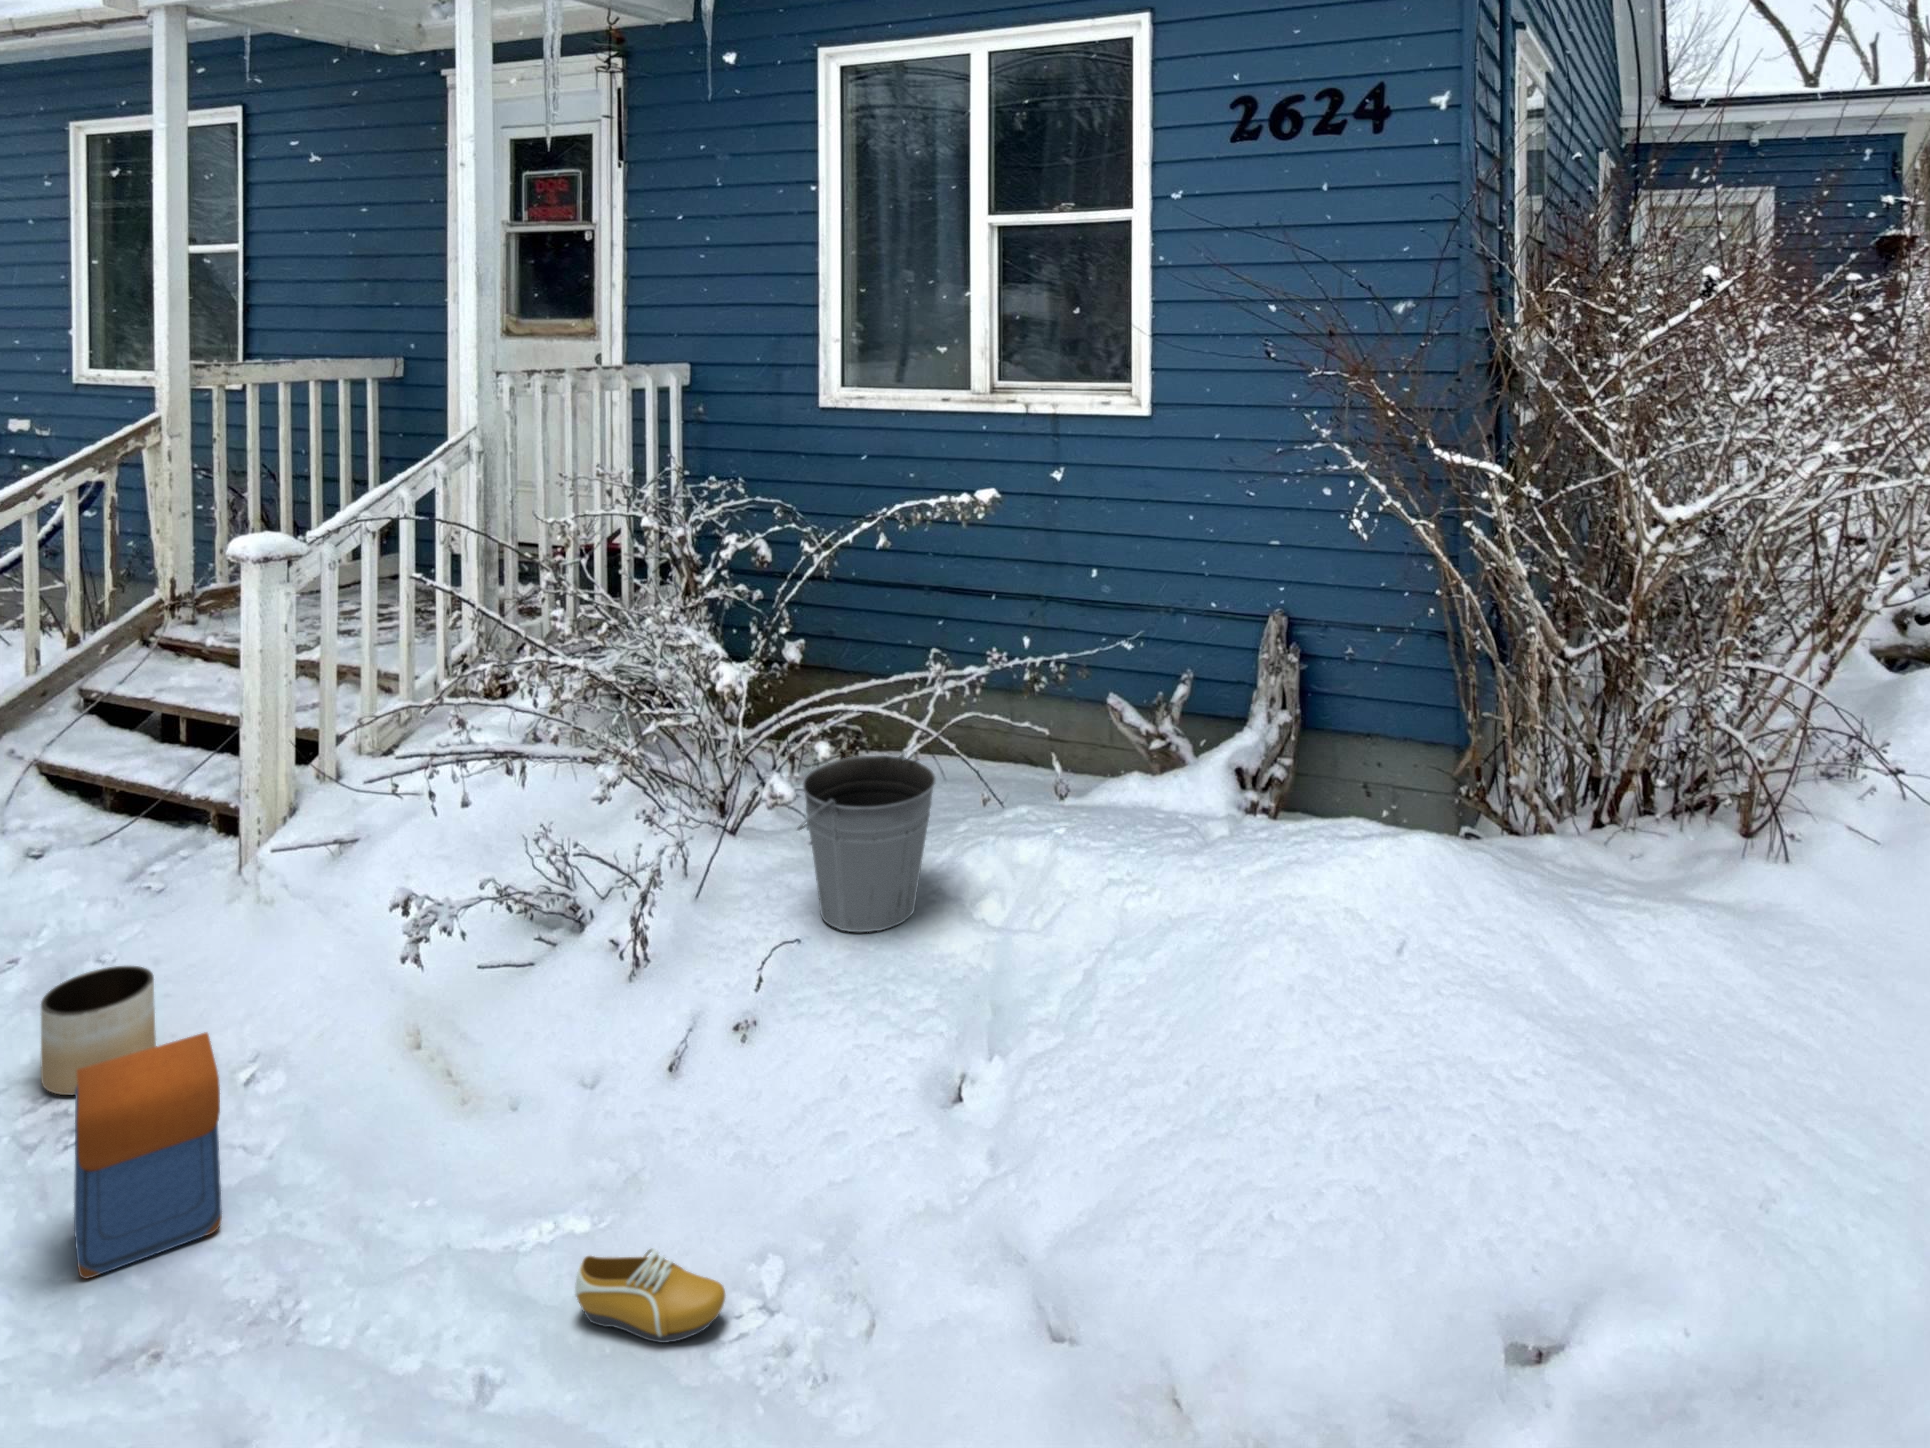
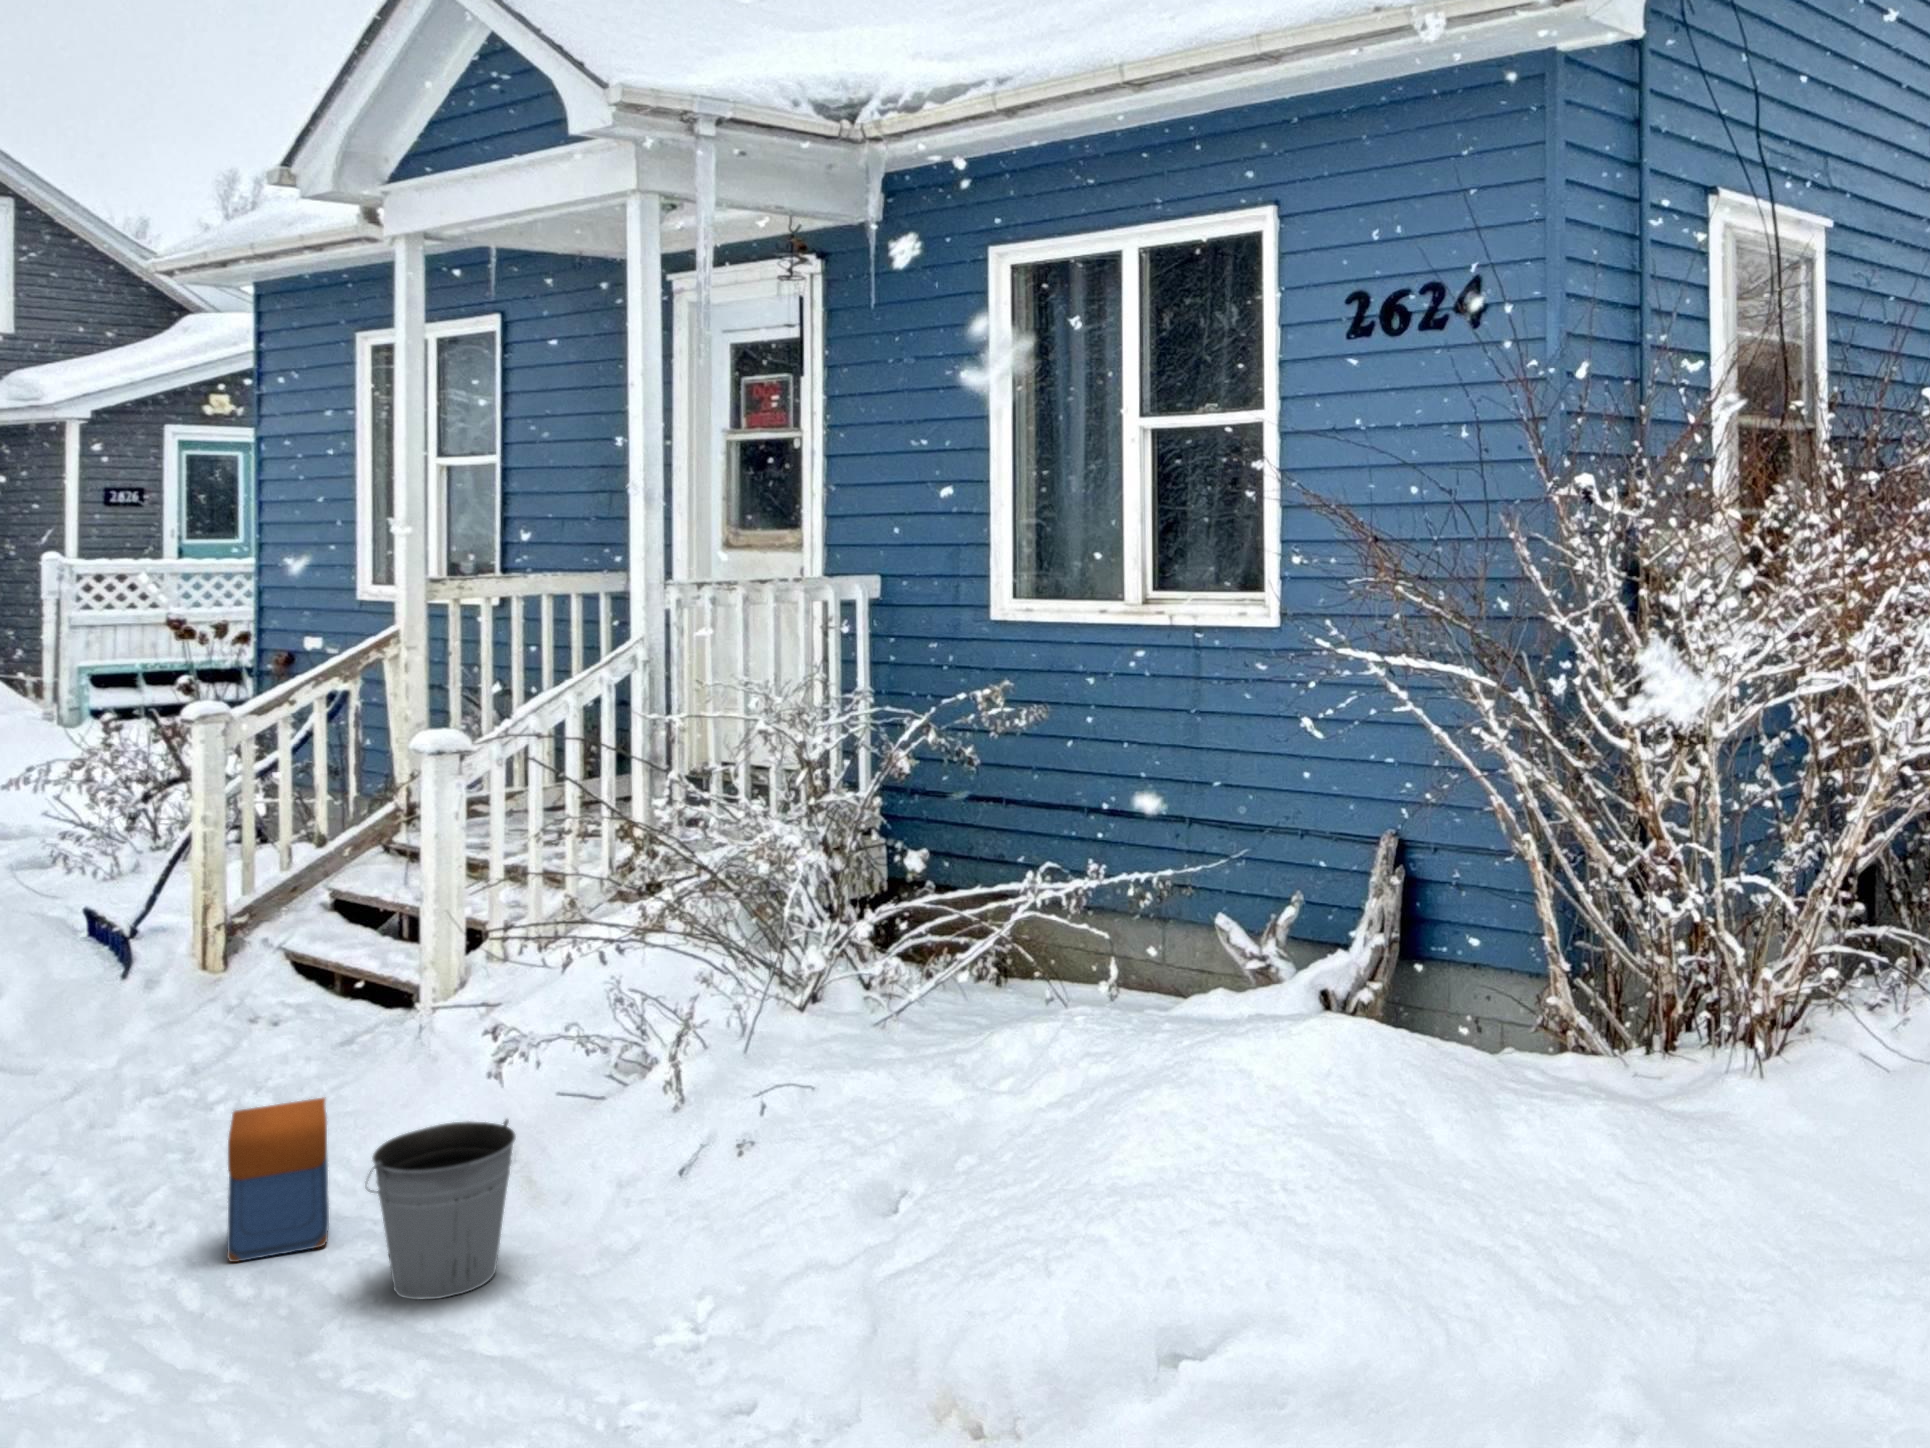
bucket: present [797,752,936,932] -> present [366,1119,516,1300]
planter: present [41,966,156,1095] -> none [231,1077,315,1170]
shoe: present [575,1248,725,1343] -> none [543,1260,647,1324]

